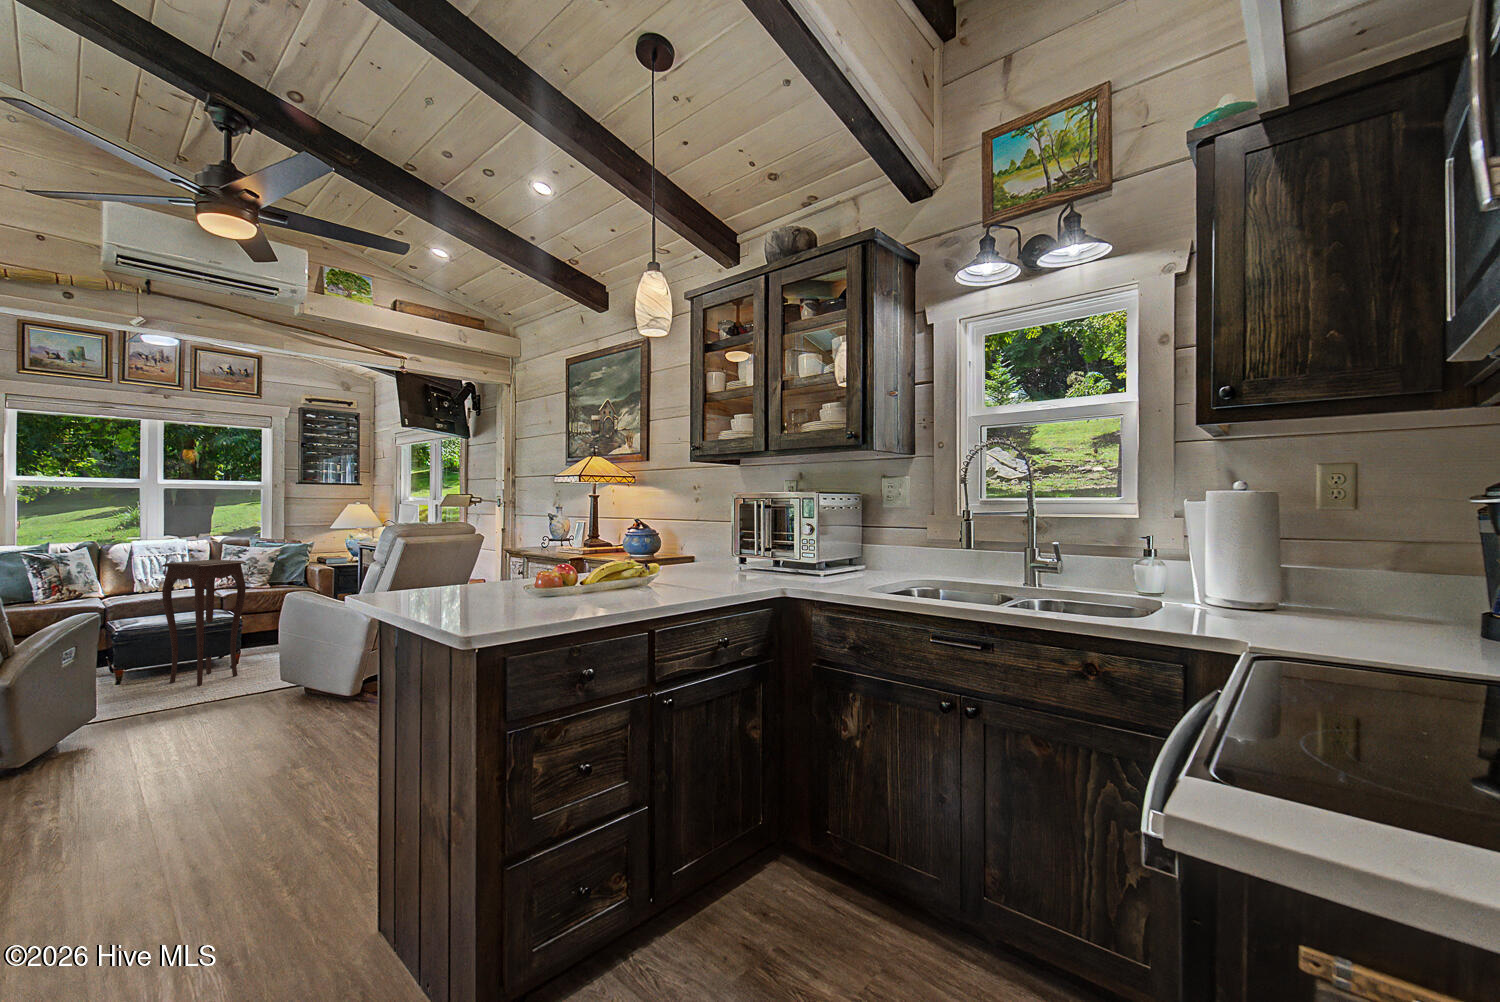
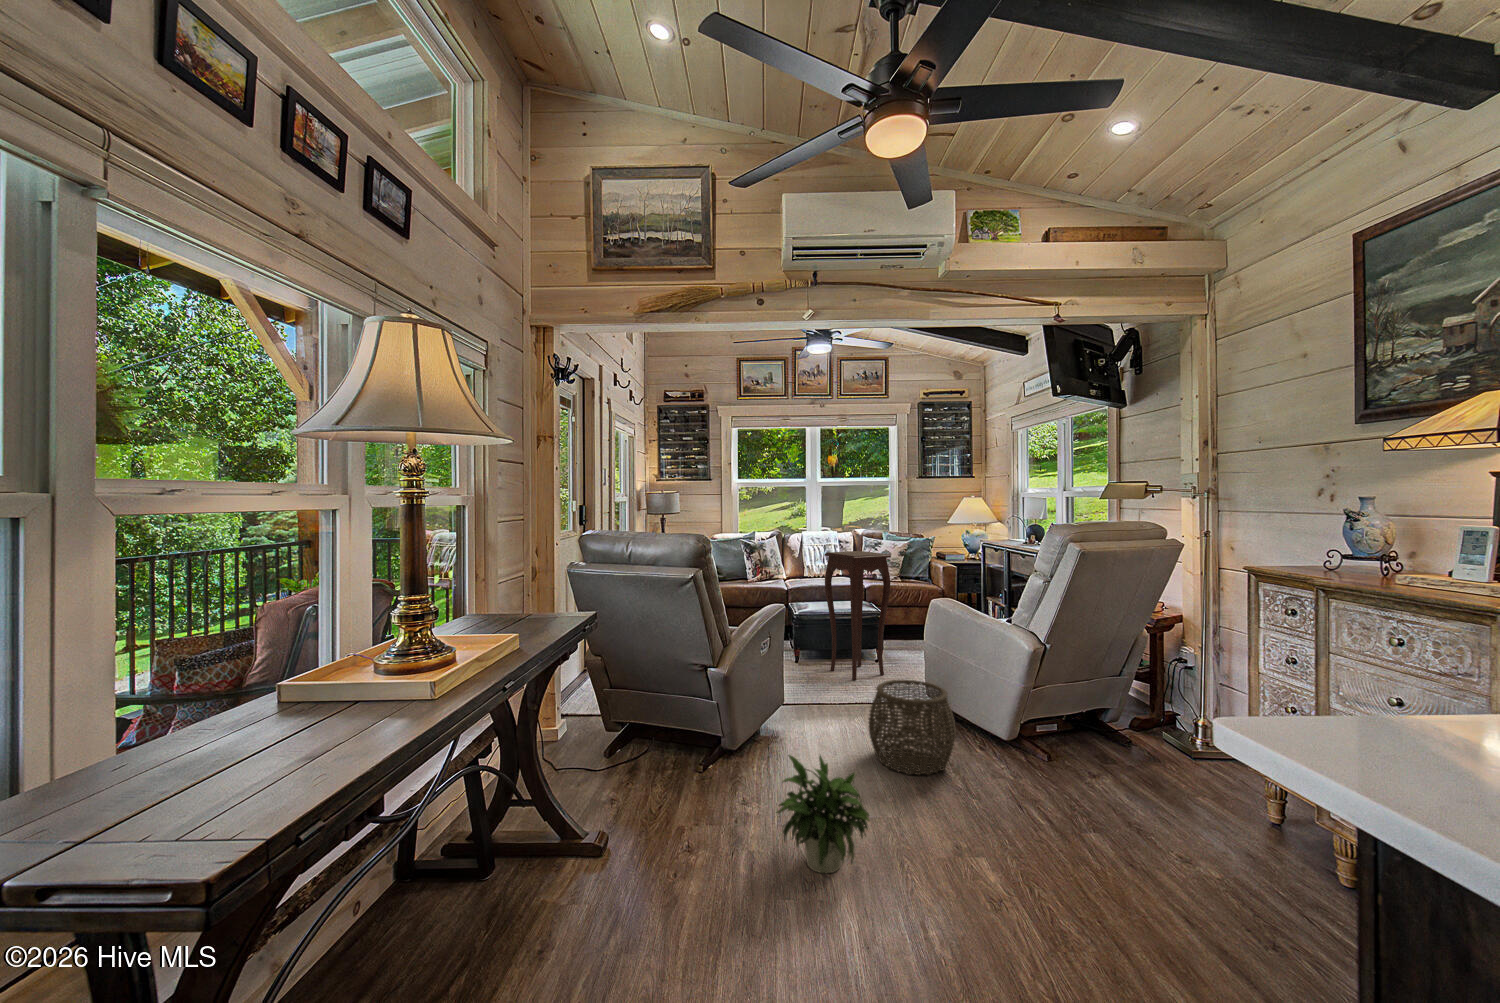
woven basket: none [203,661,291,736] -> present [868,680,956,775]
potted plant: none [88,721,189,806] -> present [777,755,869,873]

